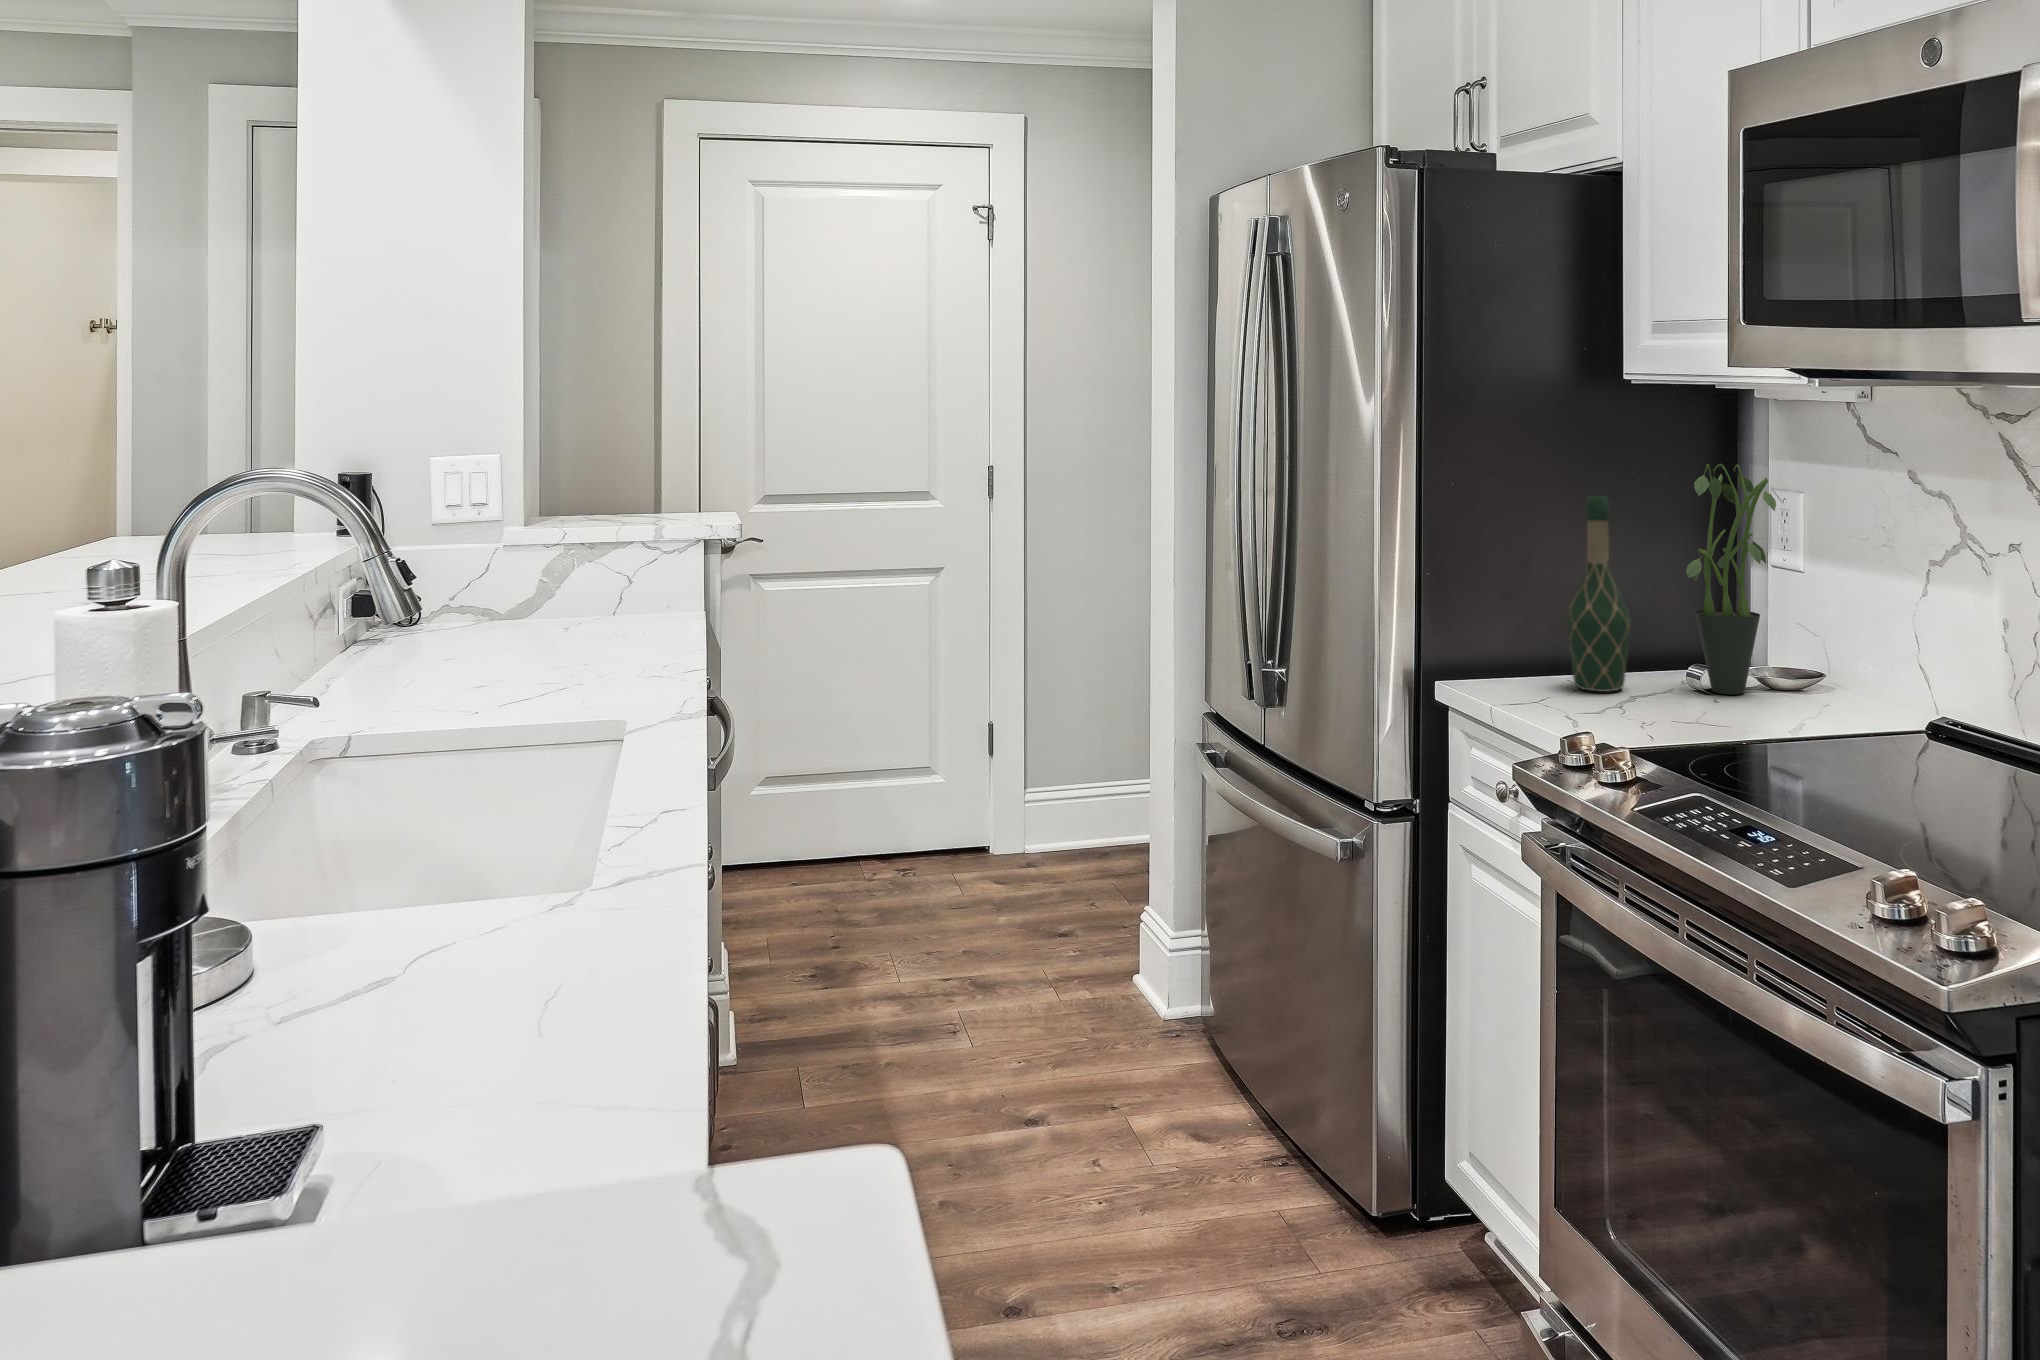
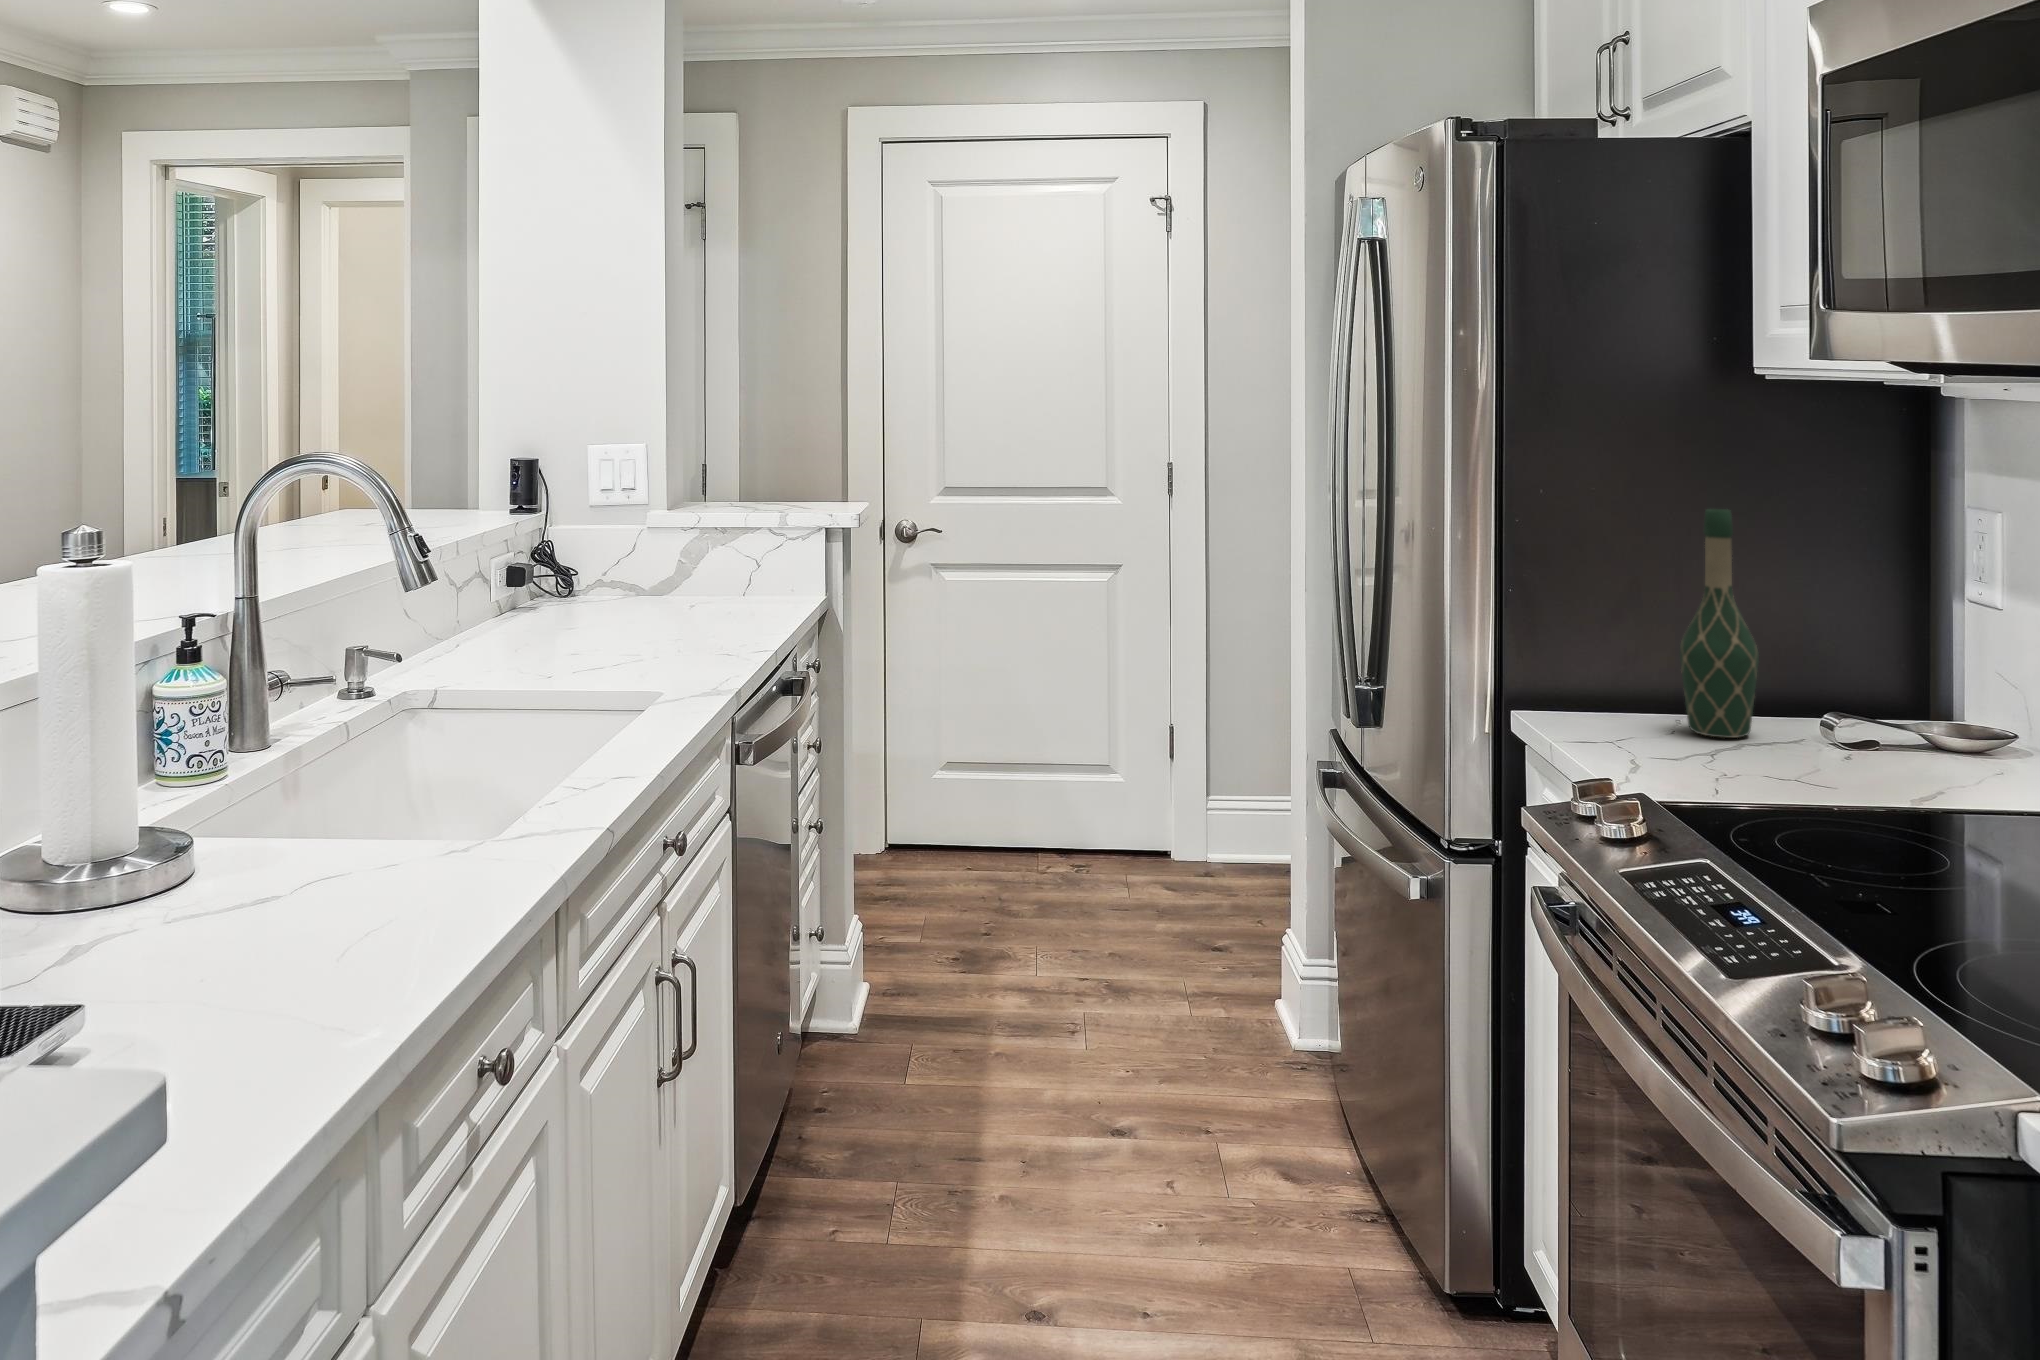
potted plant: present [1686,464,1782,695] -> none [1823,475,1961,754]

